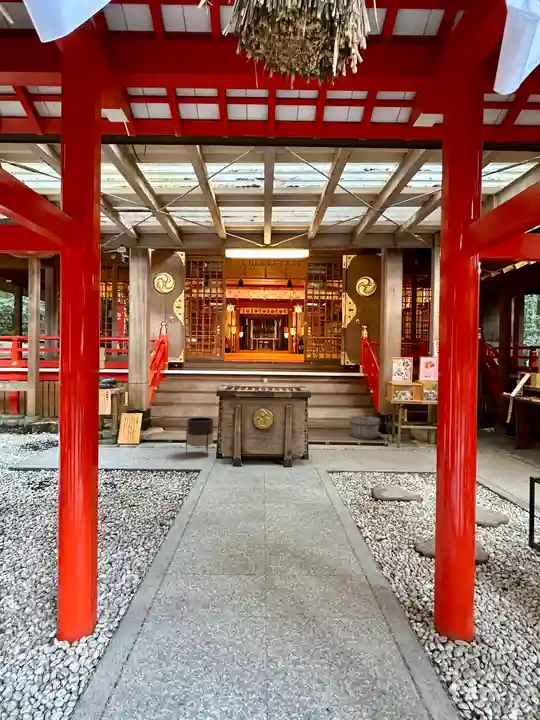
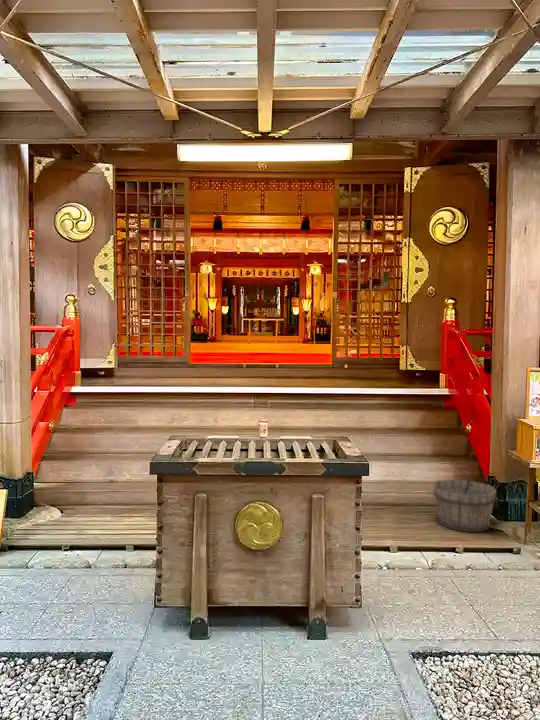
planter: present [186,417,213,457] -> none [87,508,148,604]

